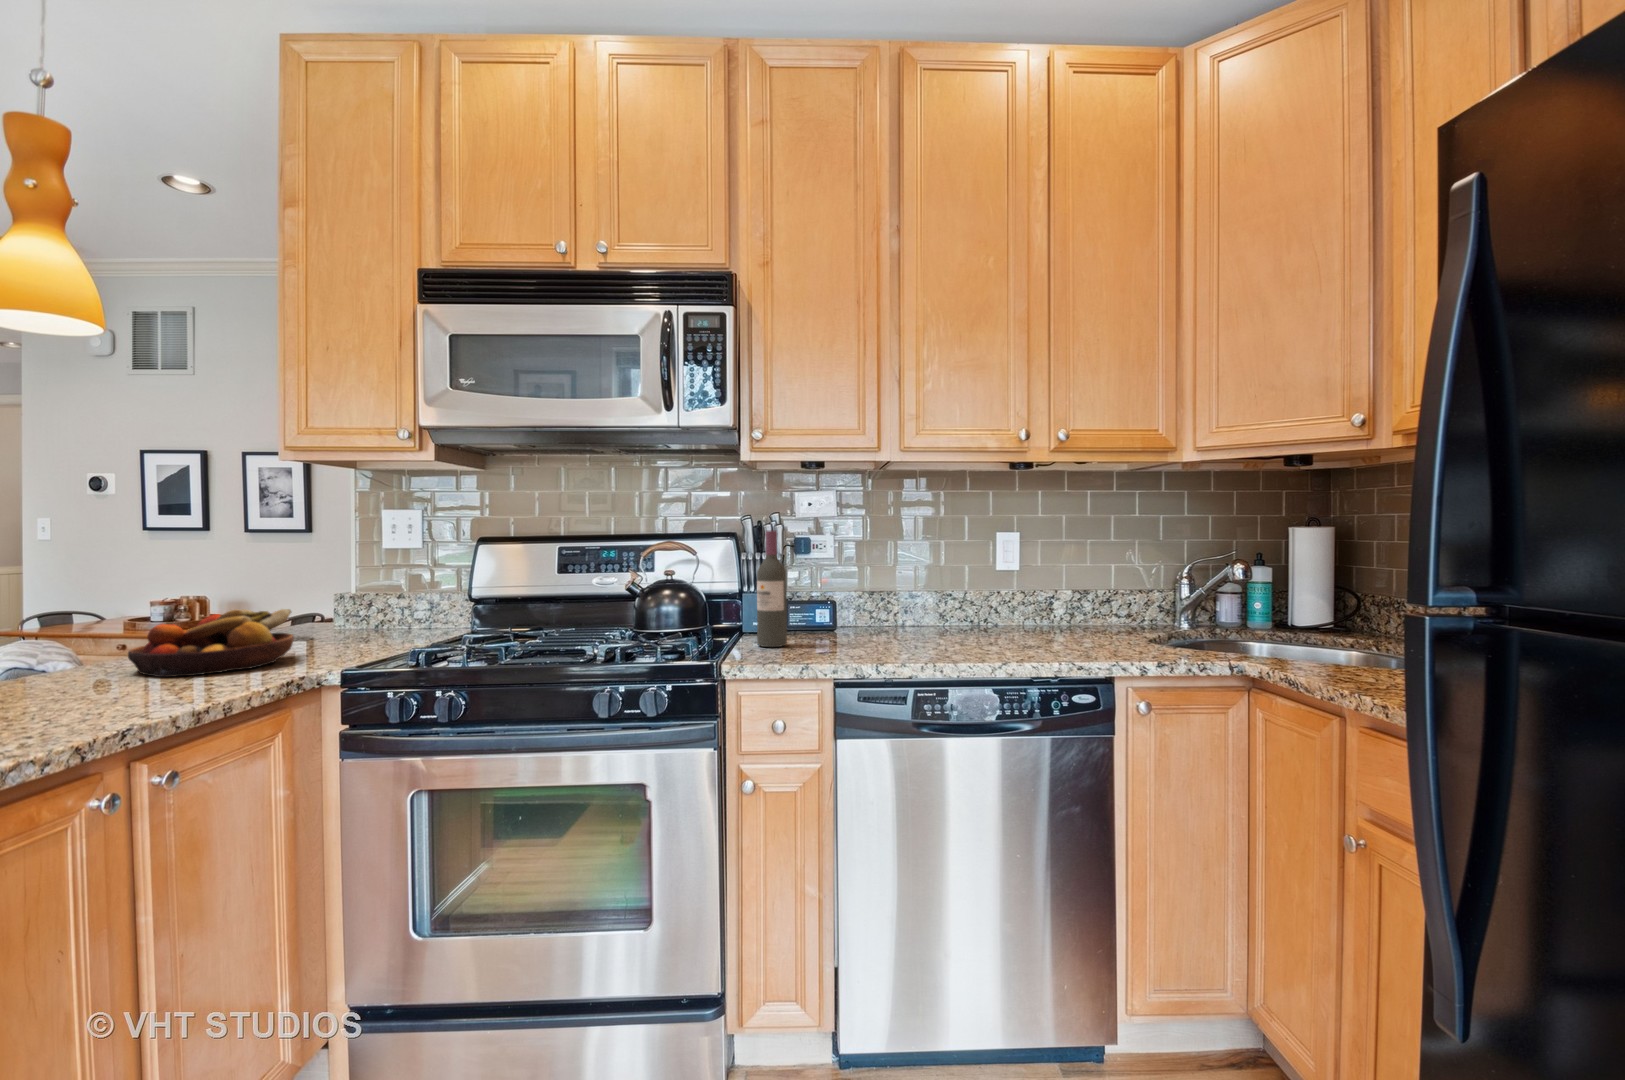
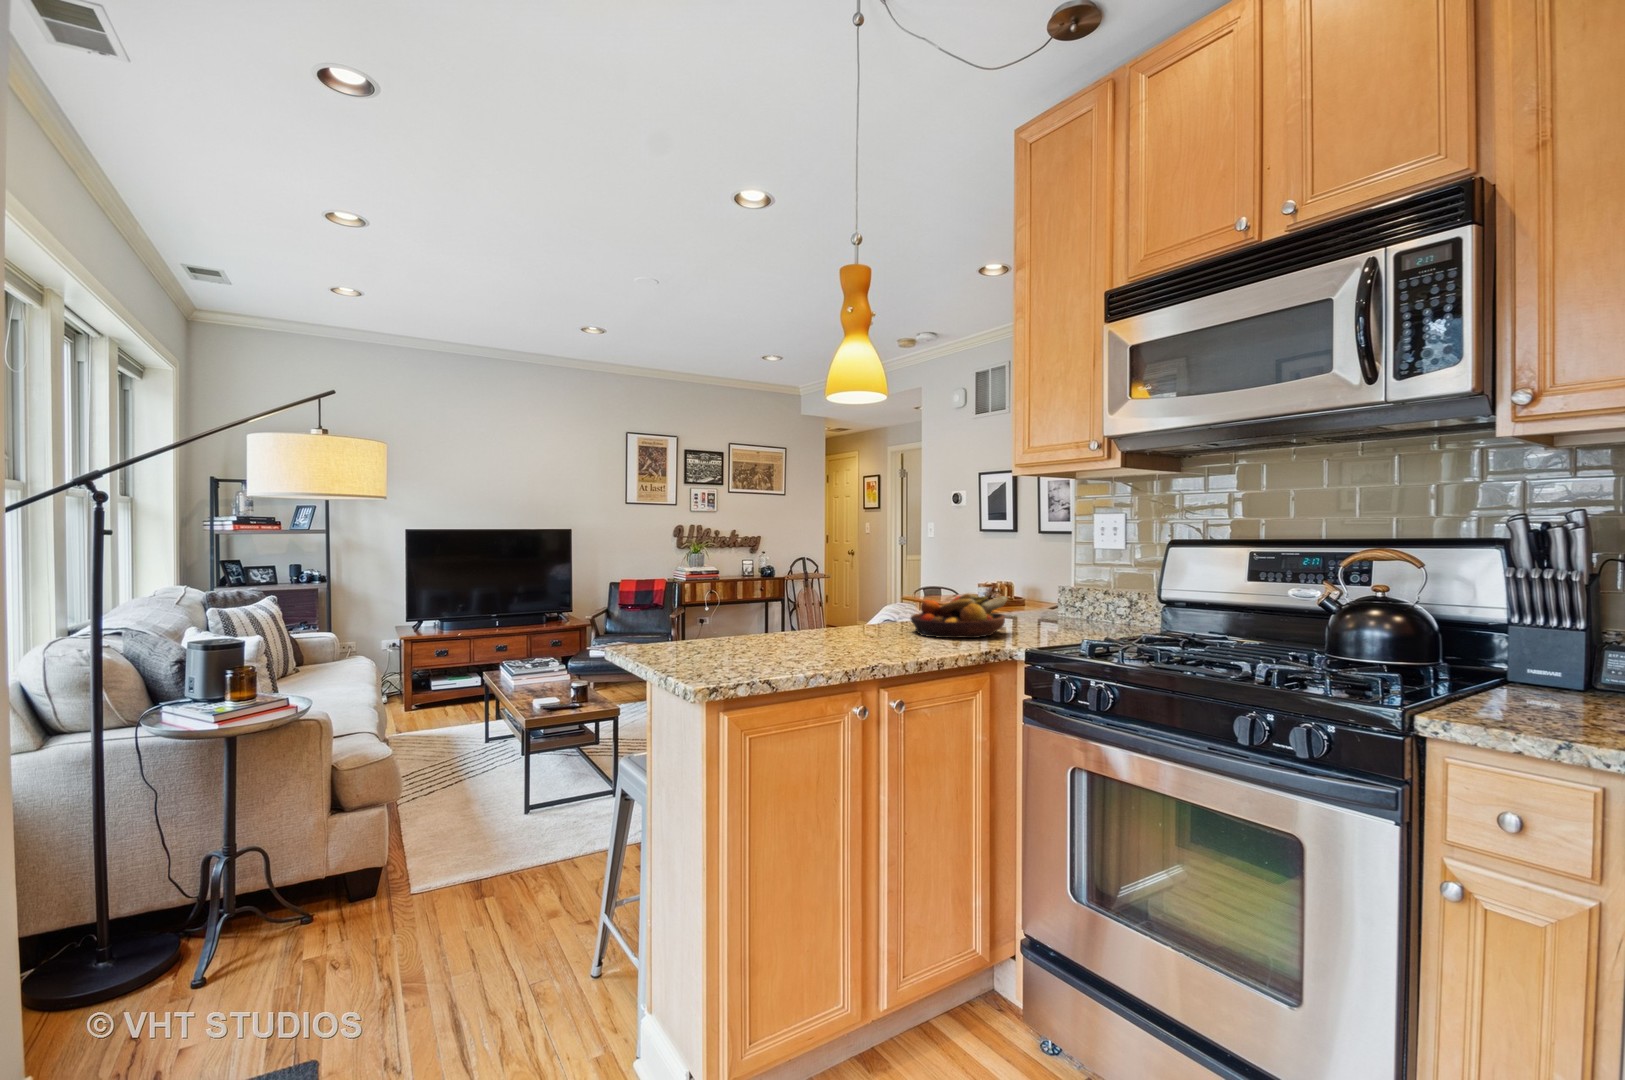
wine bottle: present [757,530,787,647] -> none [1511,541,1572,709]

